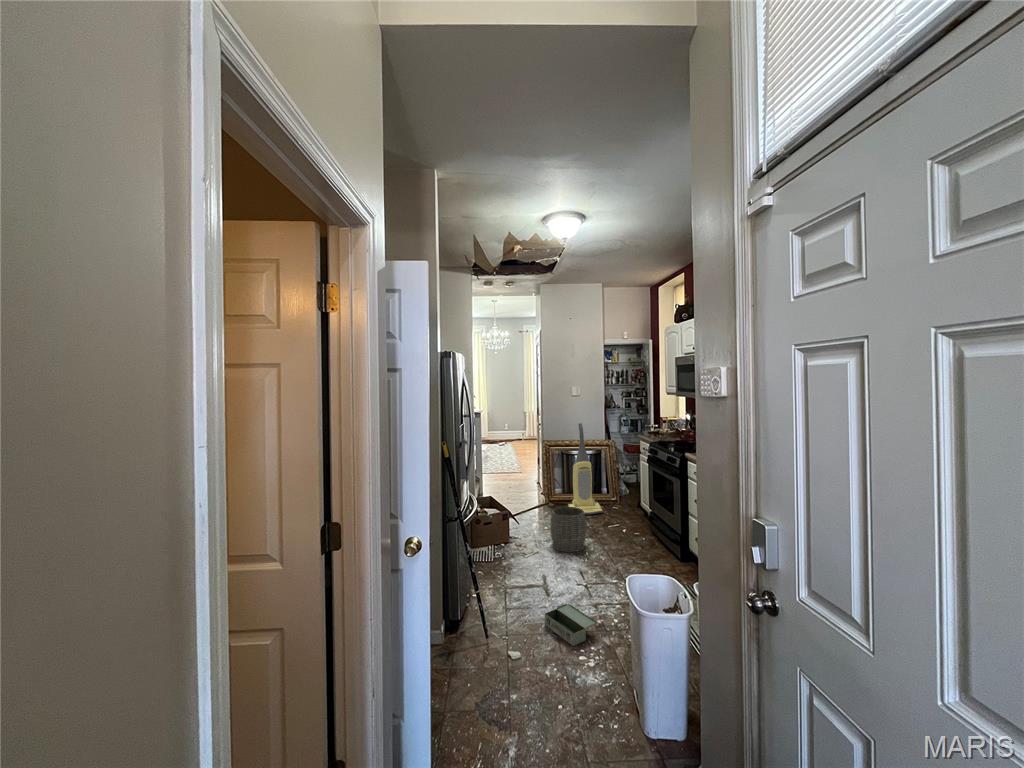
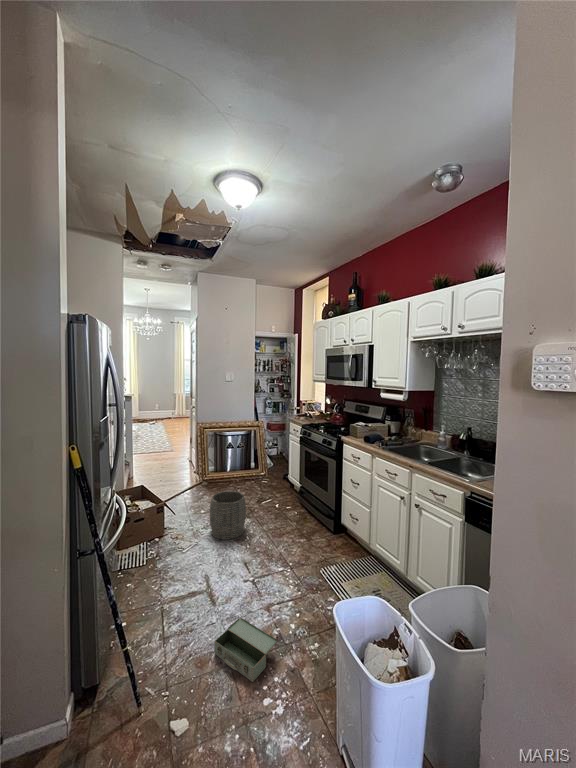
vacuum cleaner: present [568,423,603,514] -> none [222,406,255,494]

